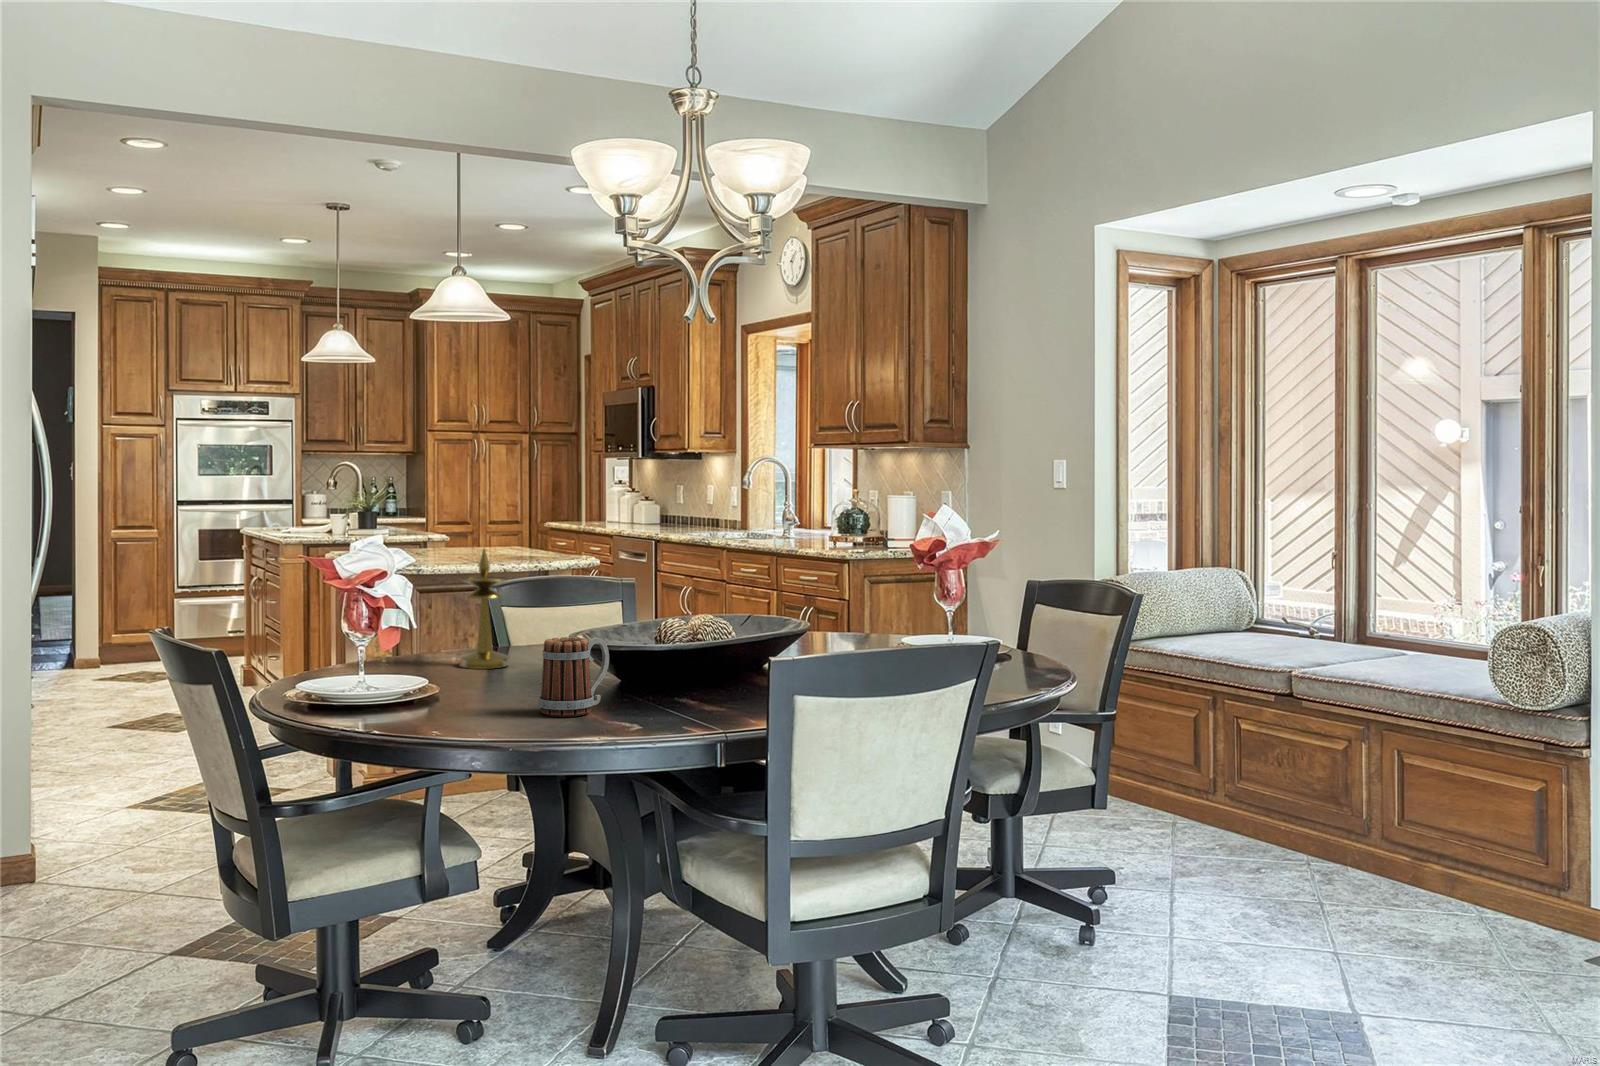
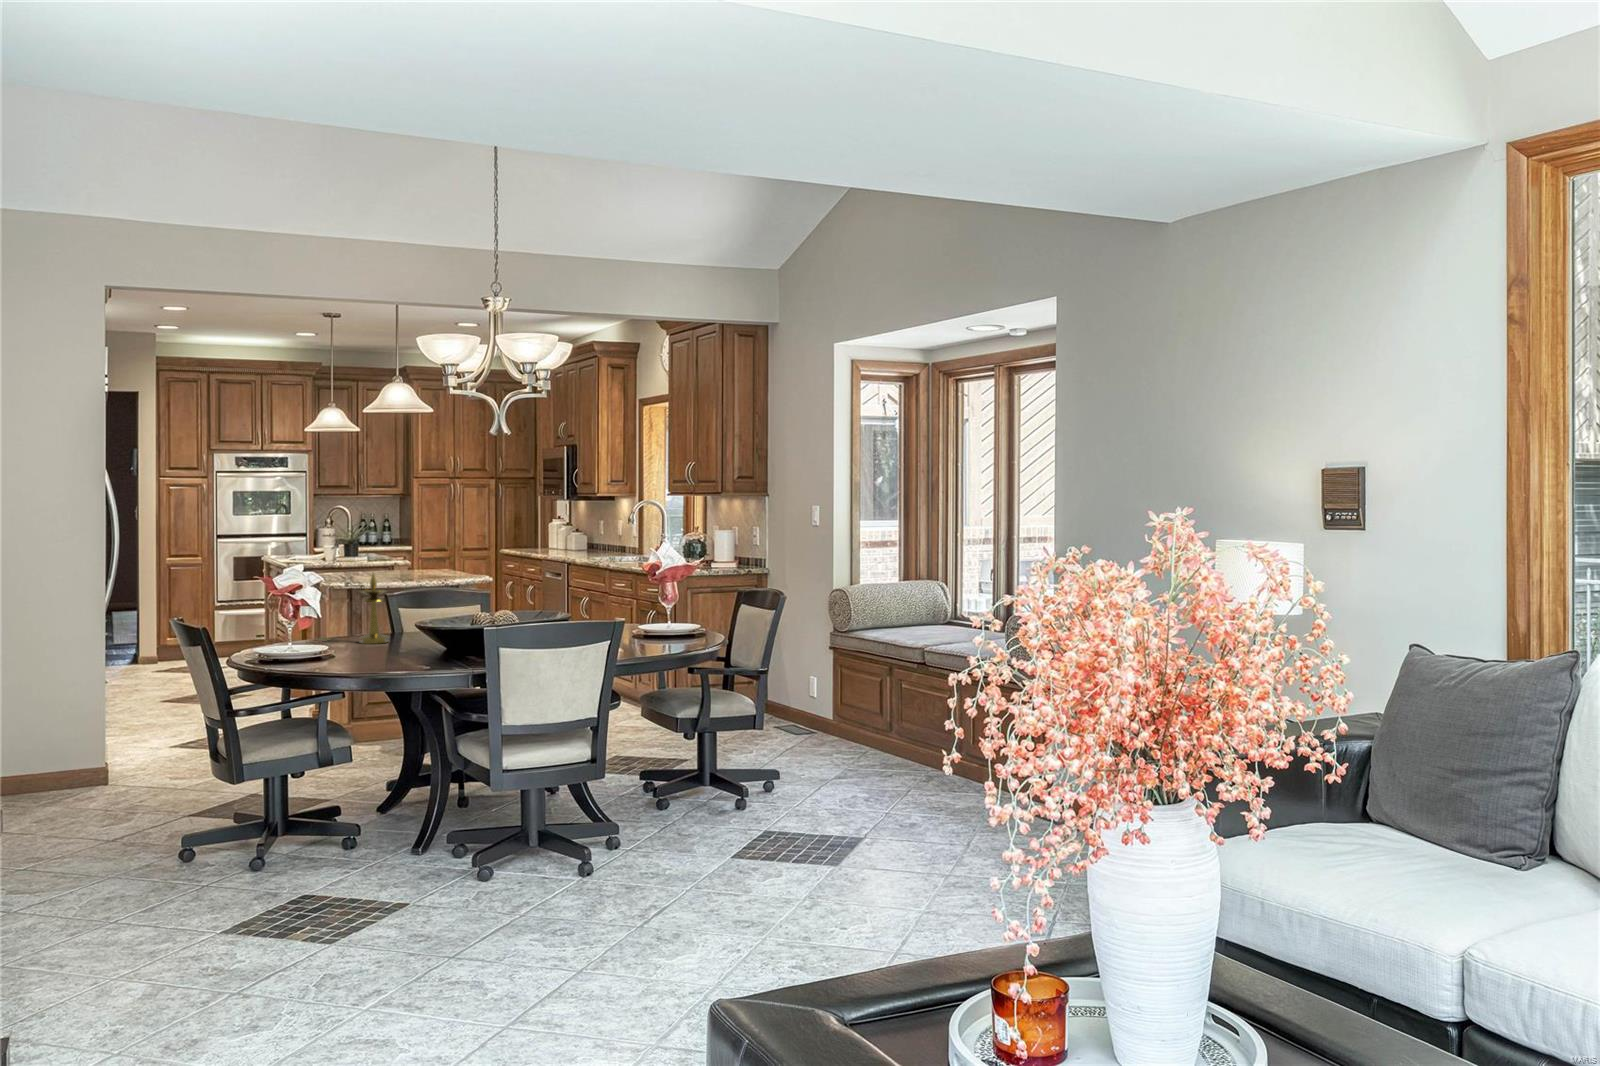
mug: present [539,637,609,717] -> none [380,621,423,664]

